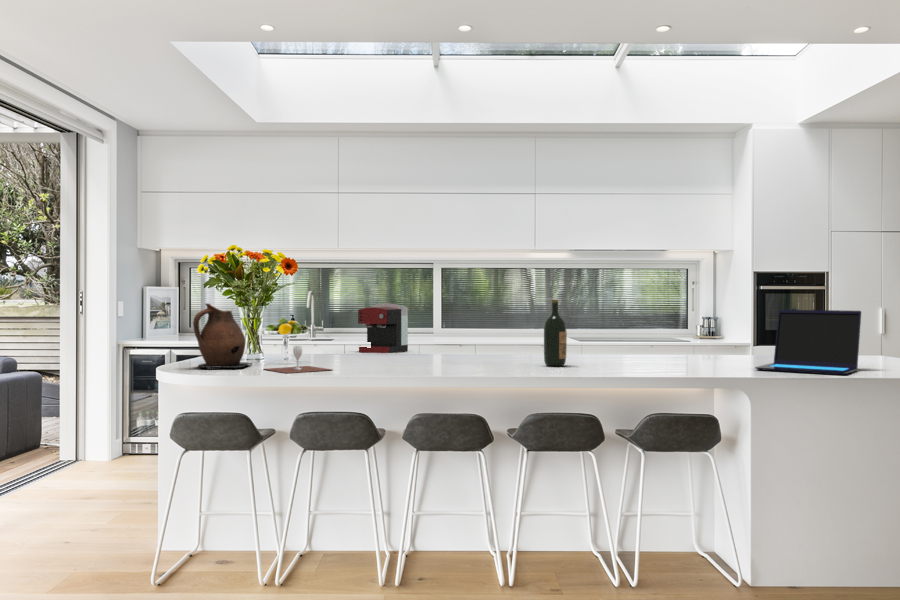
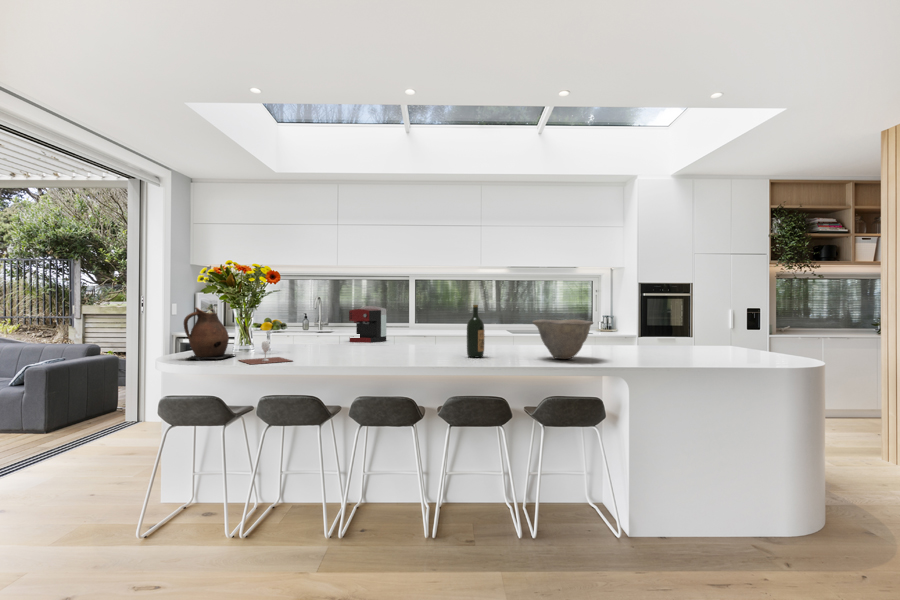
laptop: present [755,310,861,375] -> none [632,313,718,367]
bowl: none [628,318,706,368] -> present [533,319,593,359]

